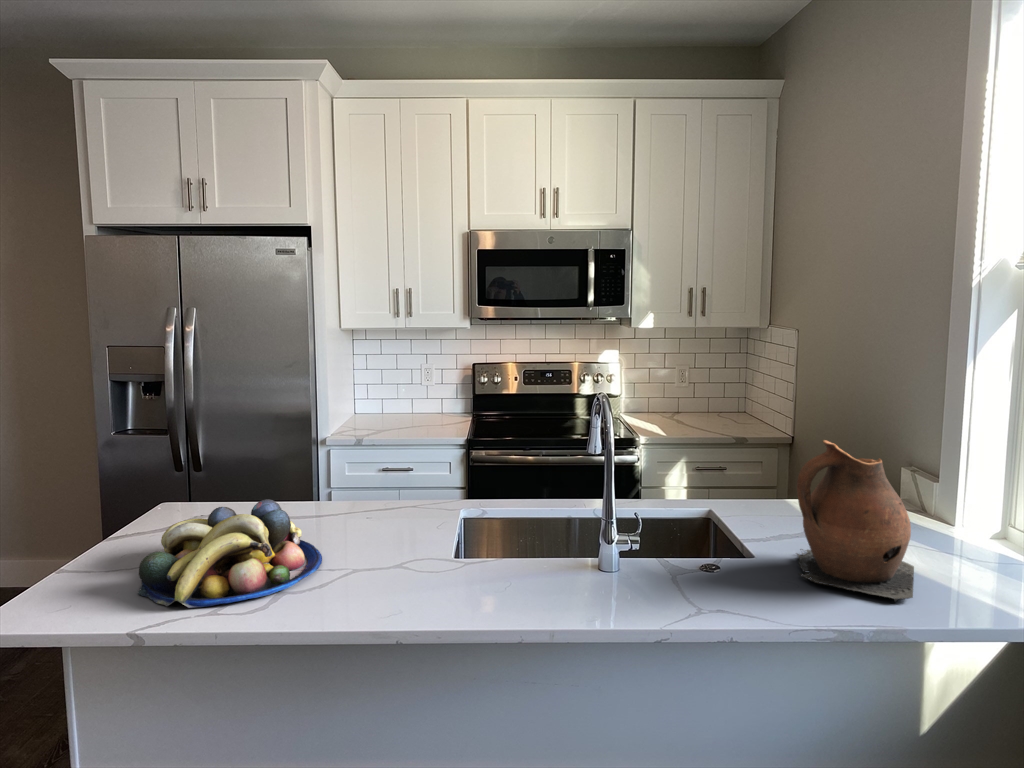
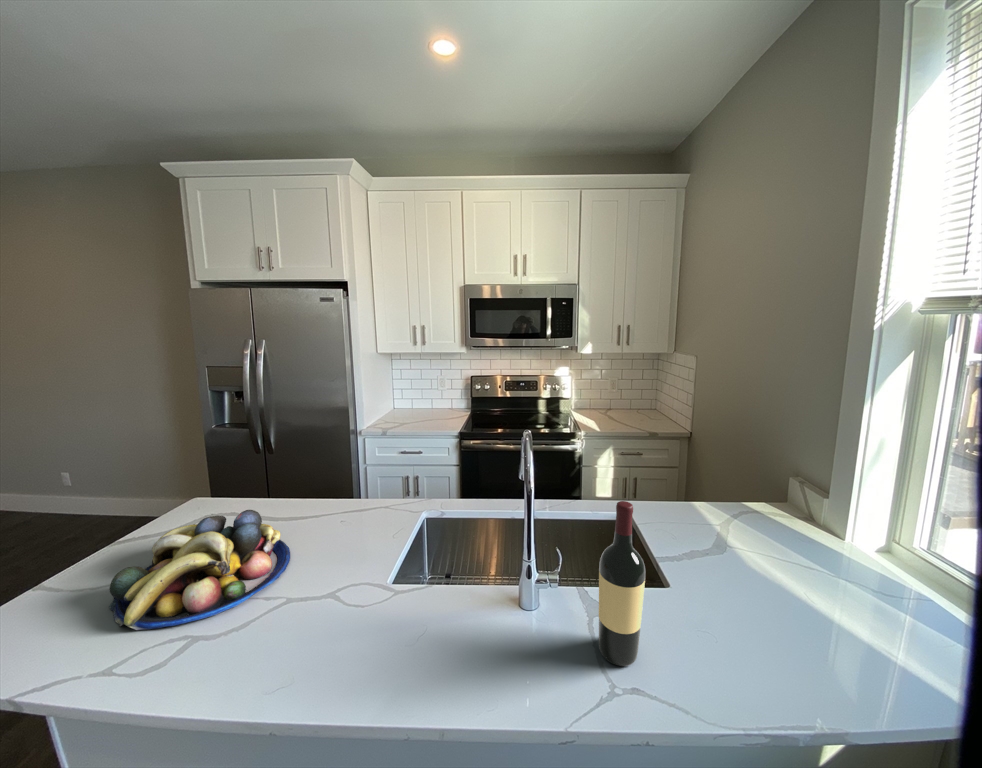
ceramic pitcher: present [797,440,914,602] -> none [706,482,834,660]
wine bottle: none [687,448,732,612] -> present [599,501,645,666]

